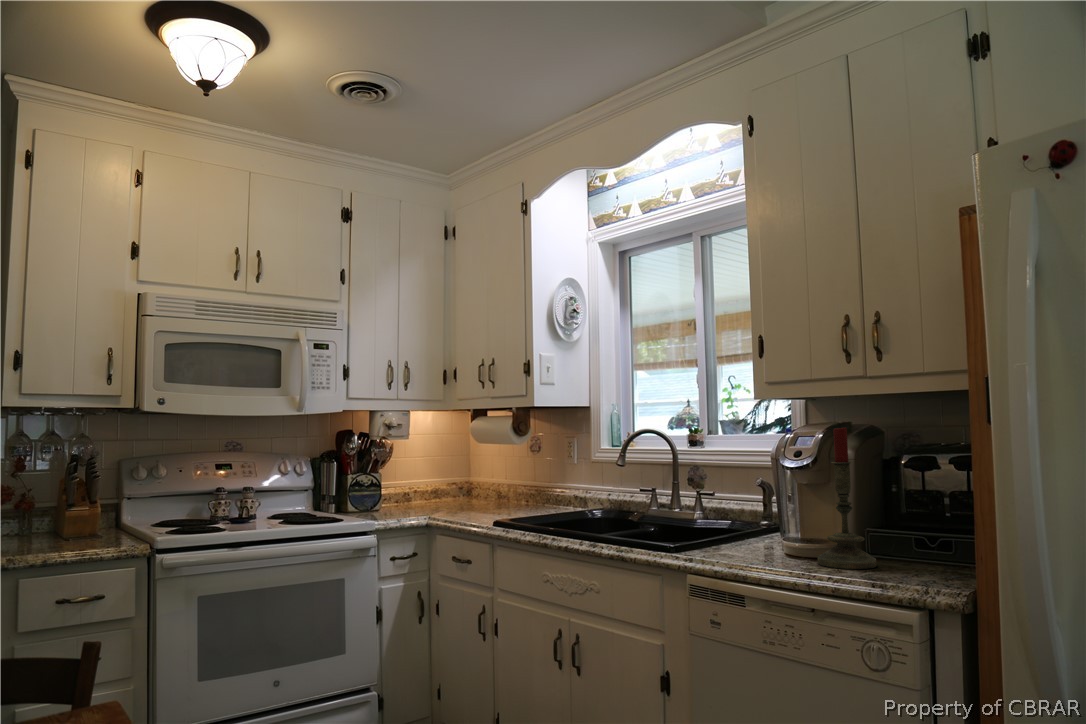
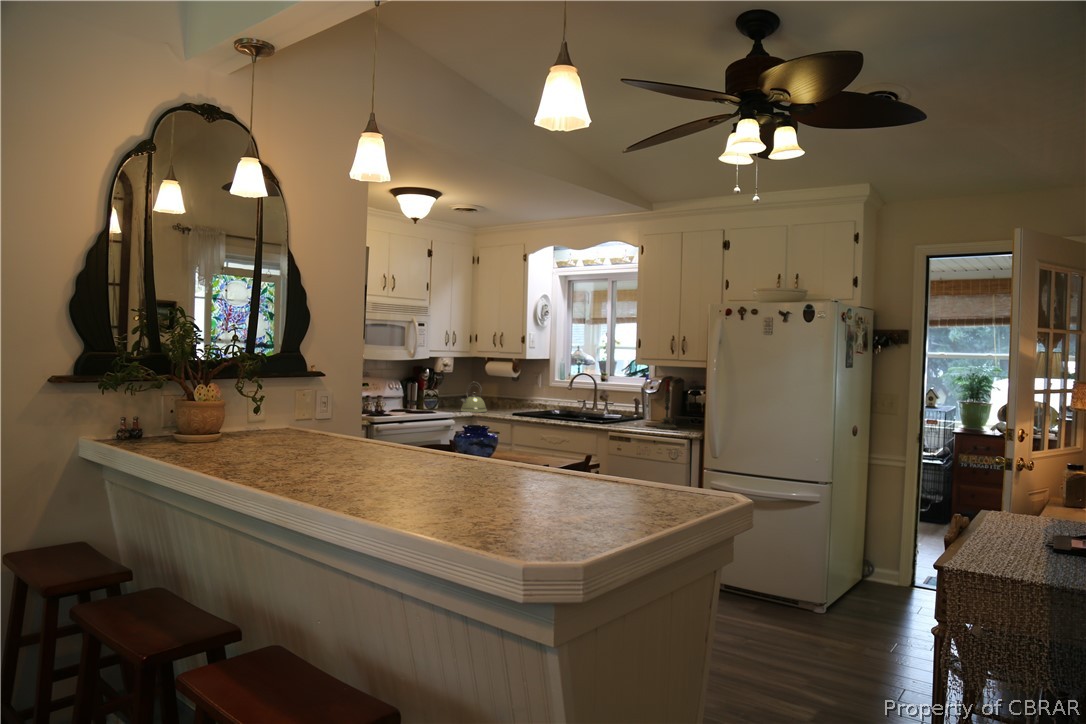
kettle: none [400,456,459,519] -> present [460,385,487,412]

